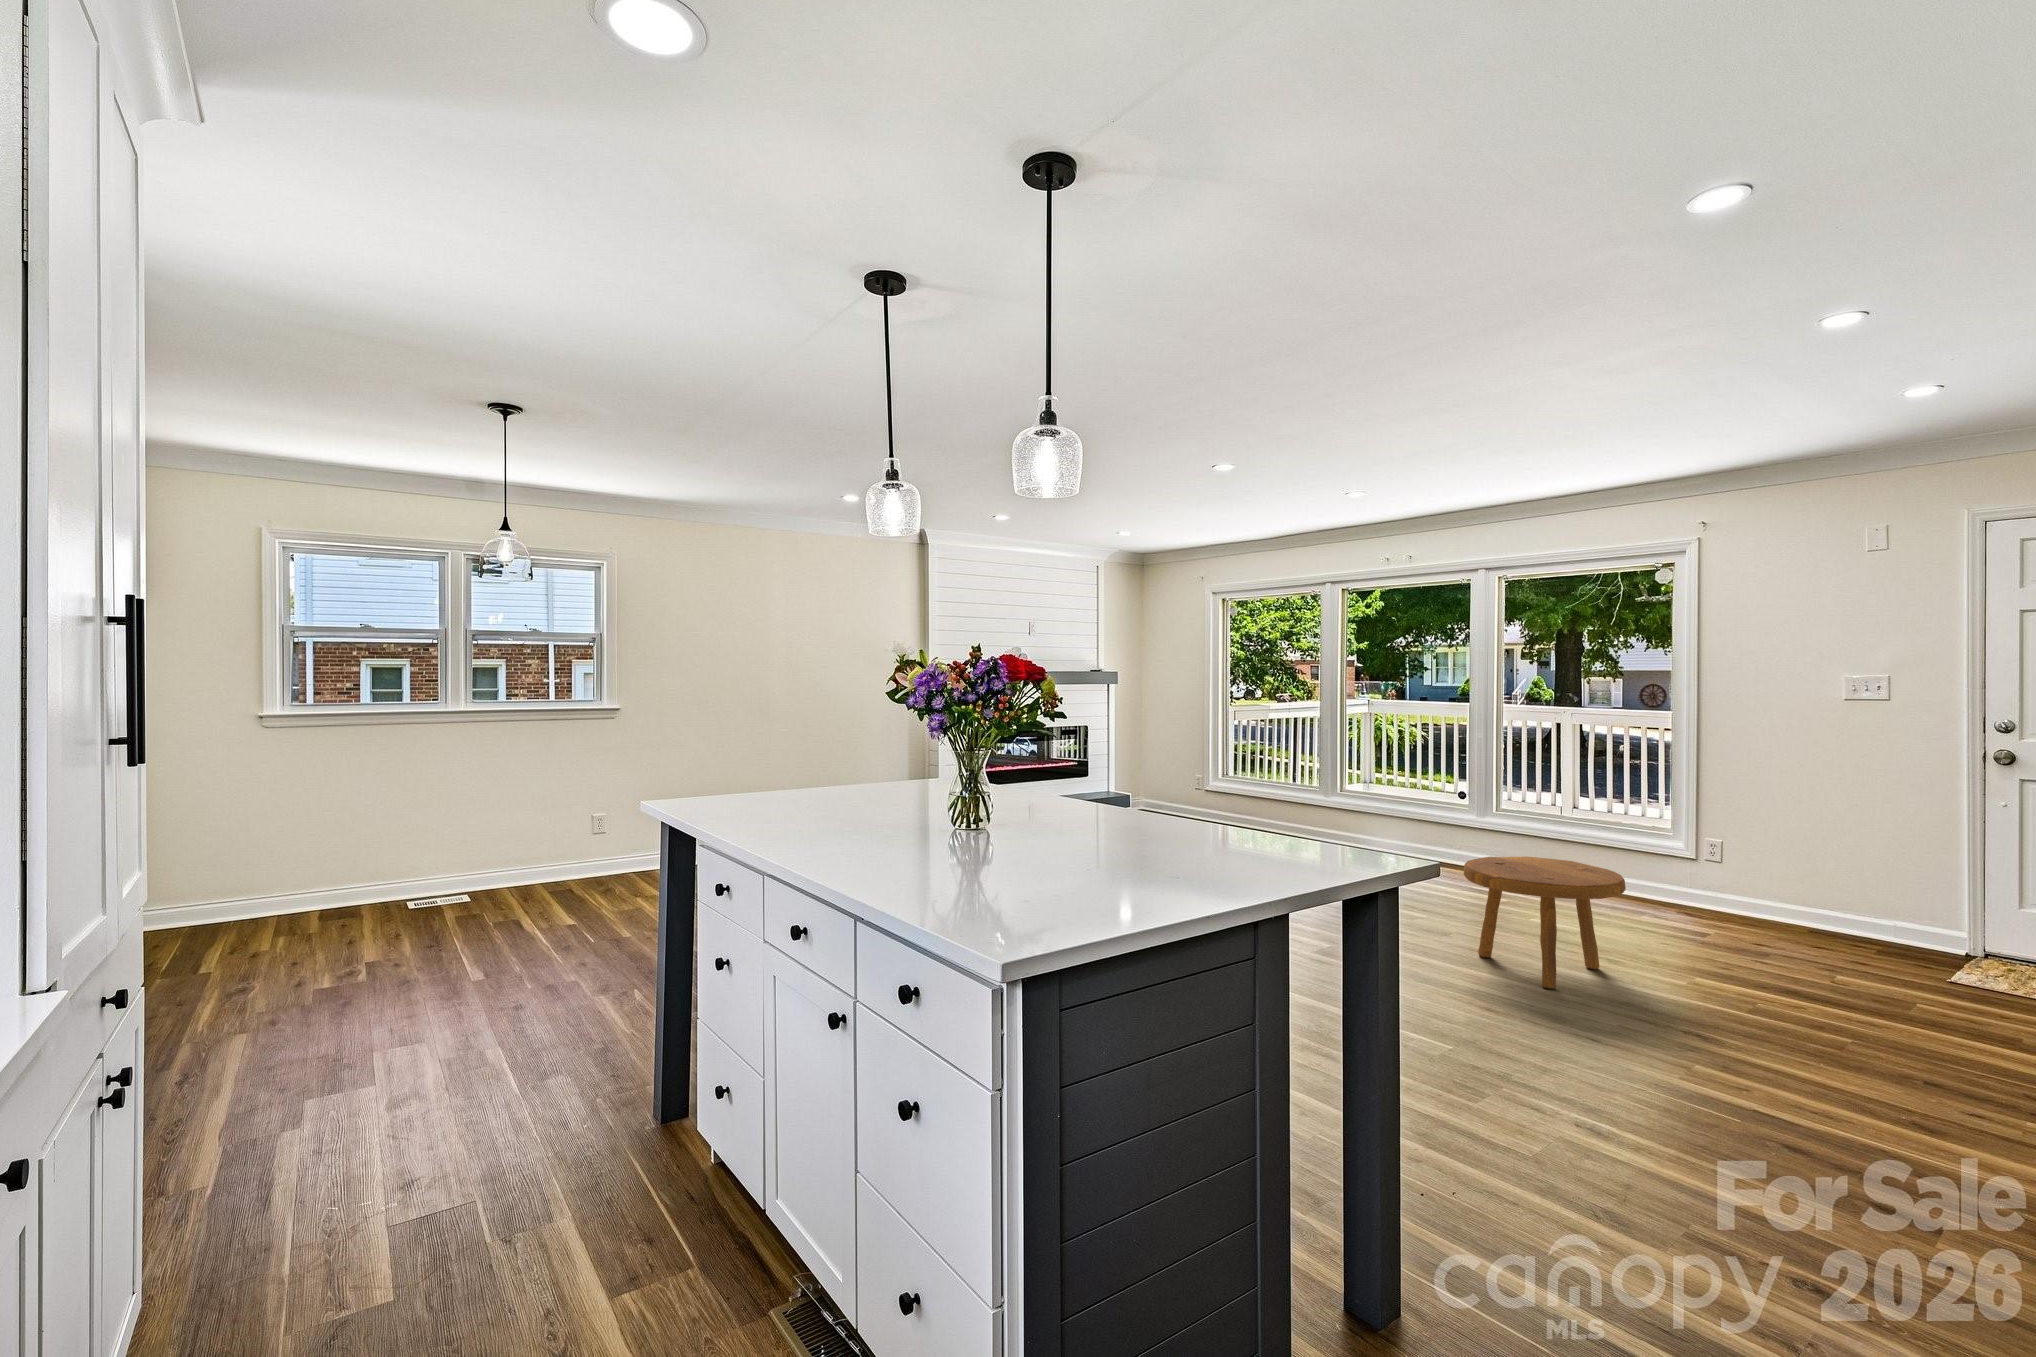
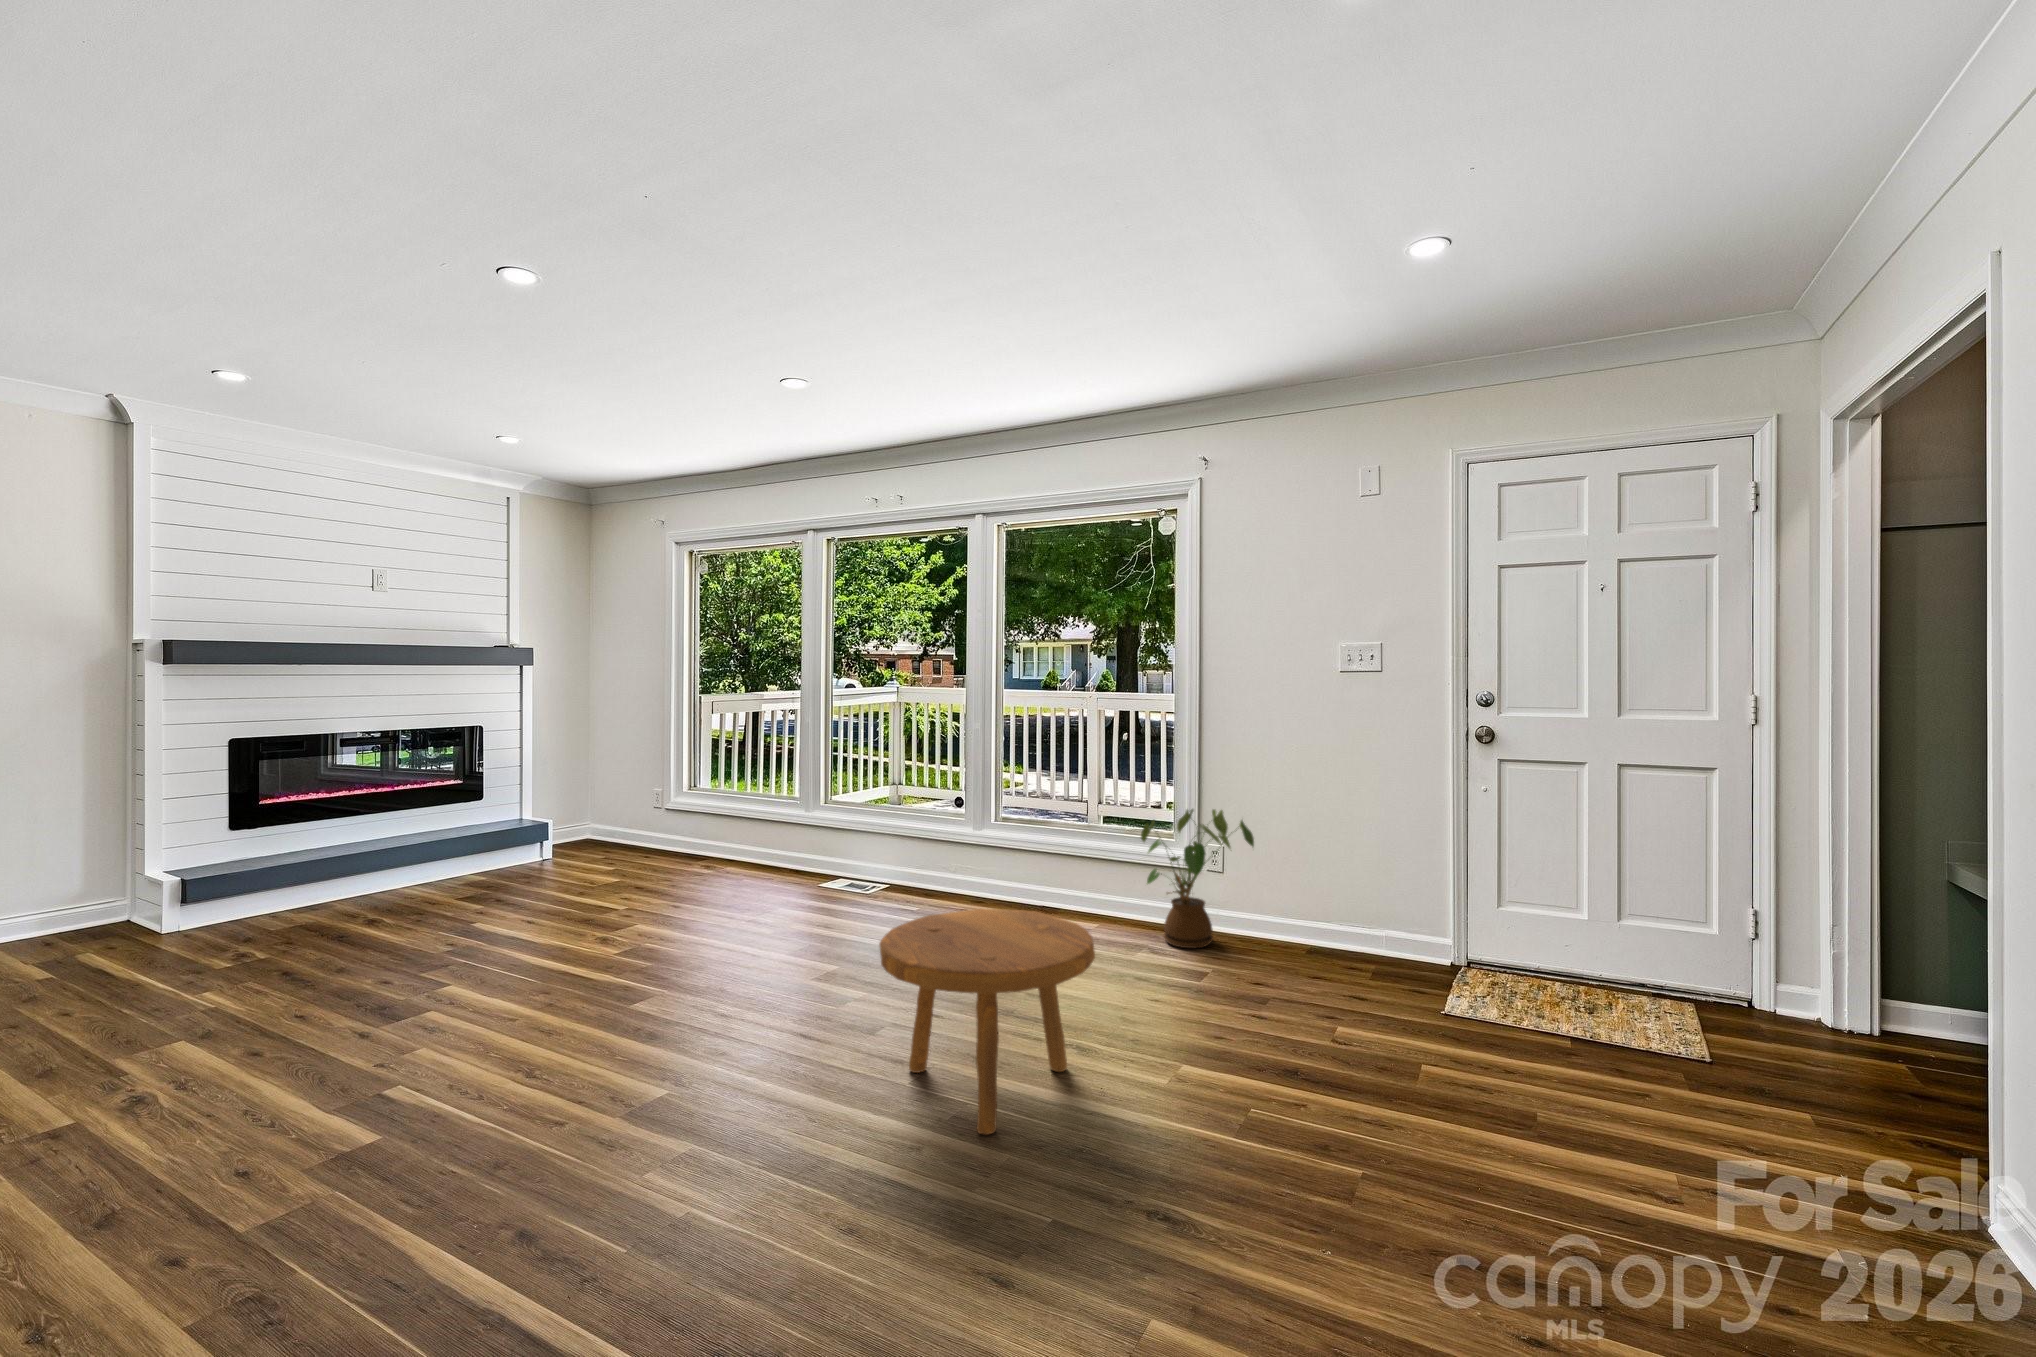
house plant: none [1644,807,1756,920] -> present [1141,809,1254,948]

